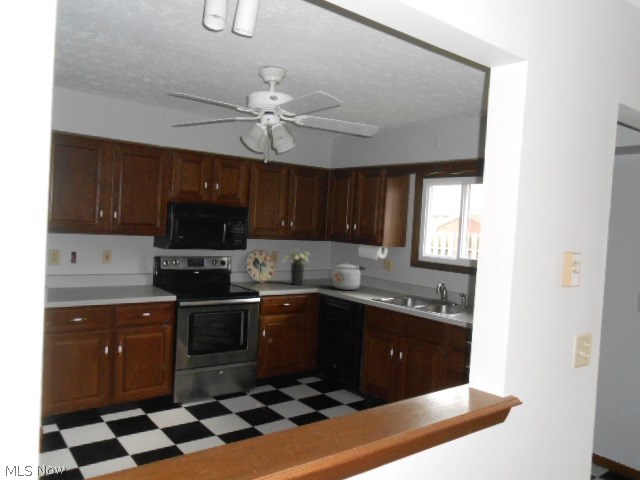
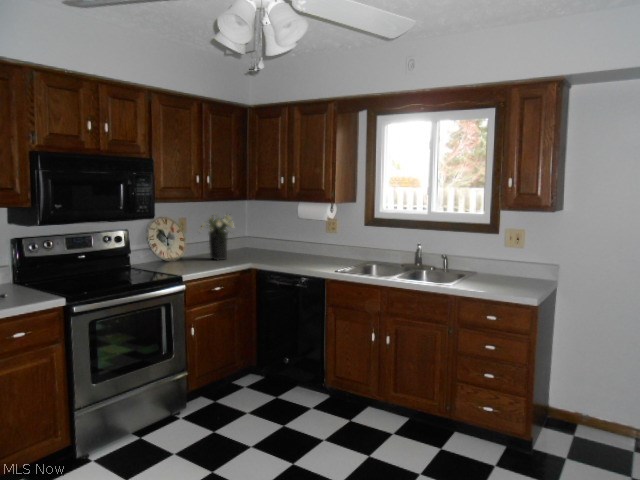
kettle: present [331,263,365,290] -> none [262,226,307,261]

